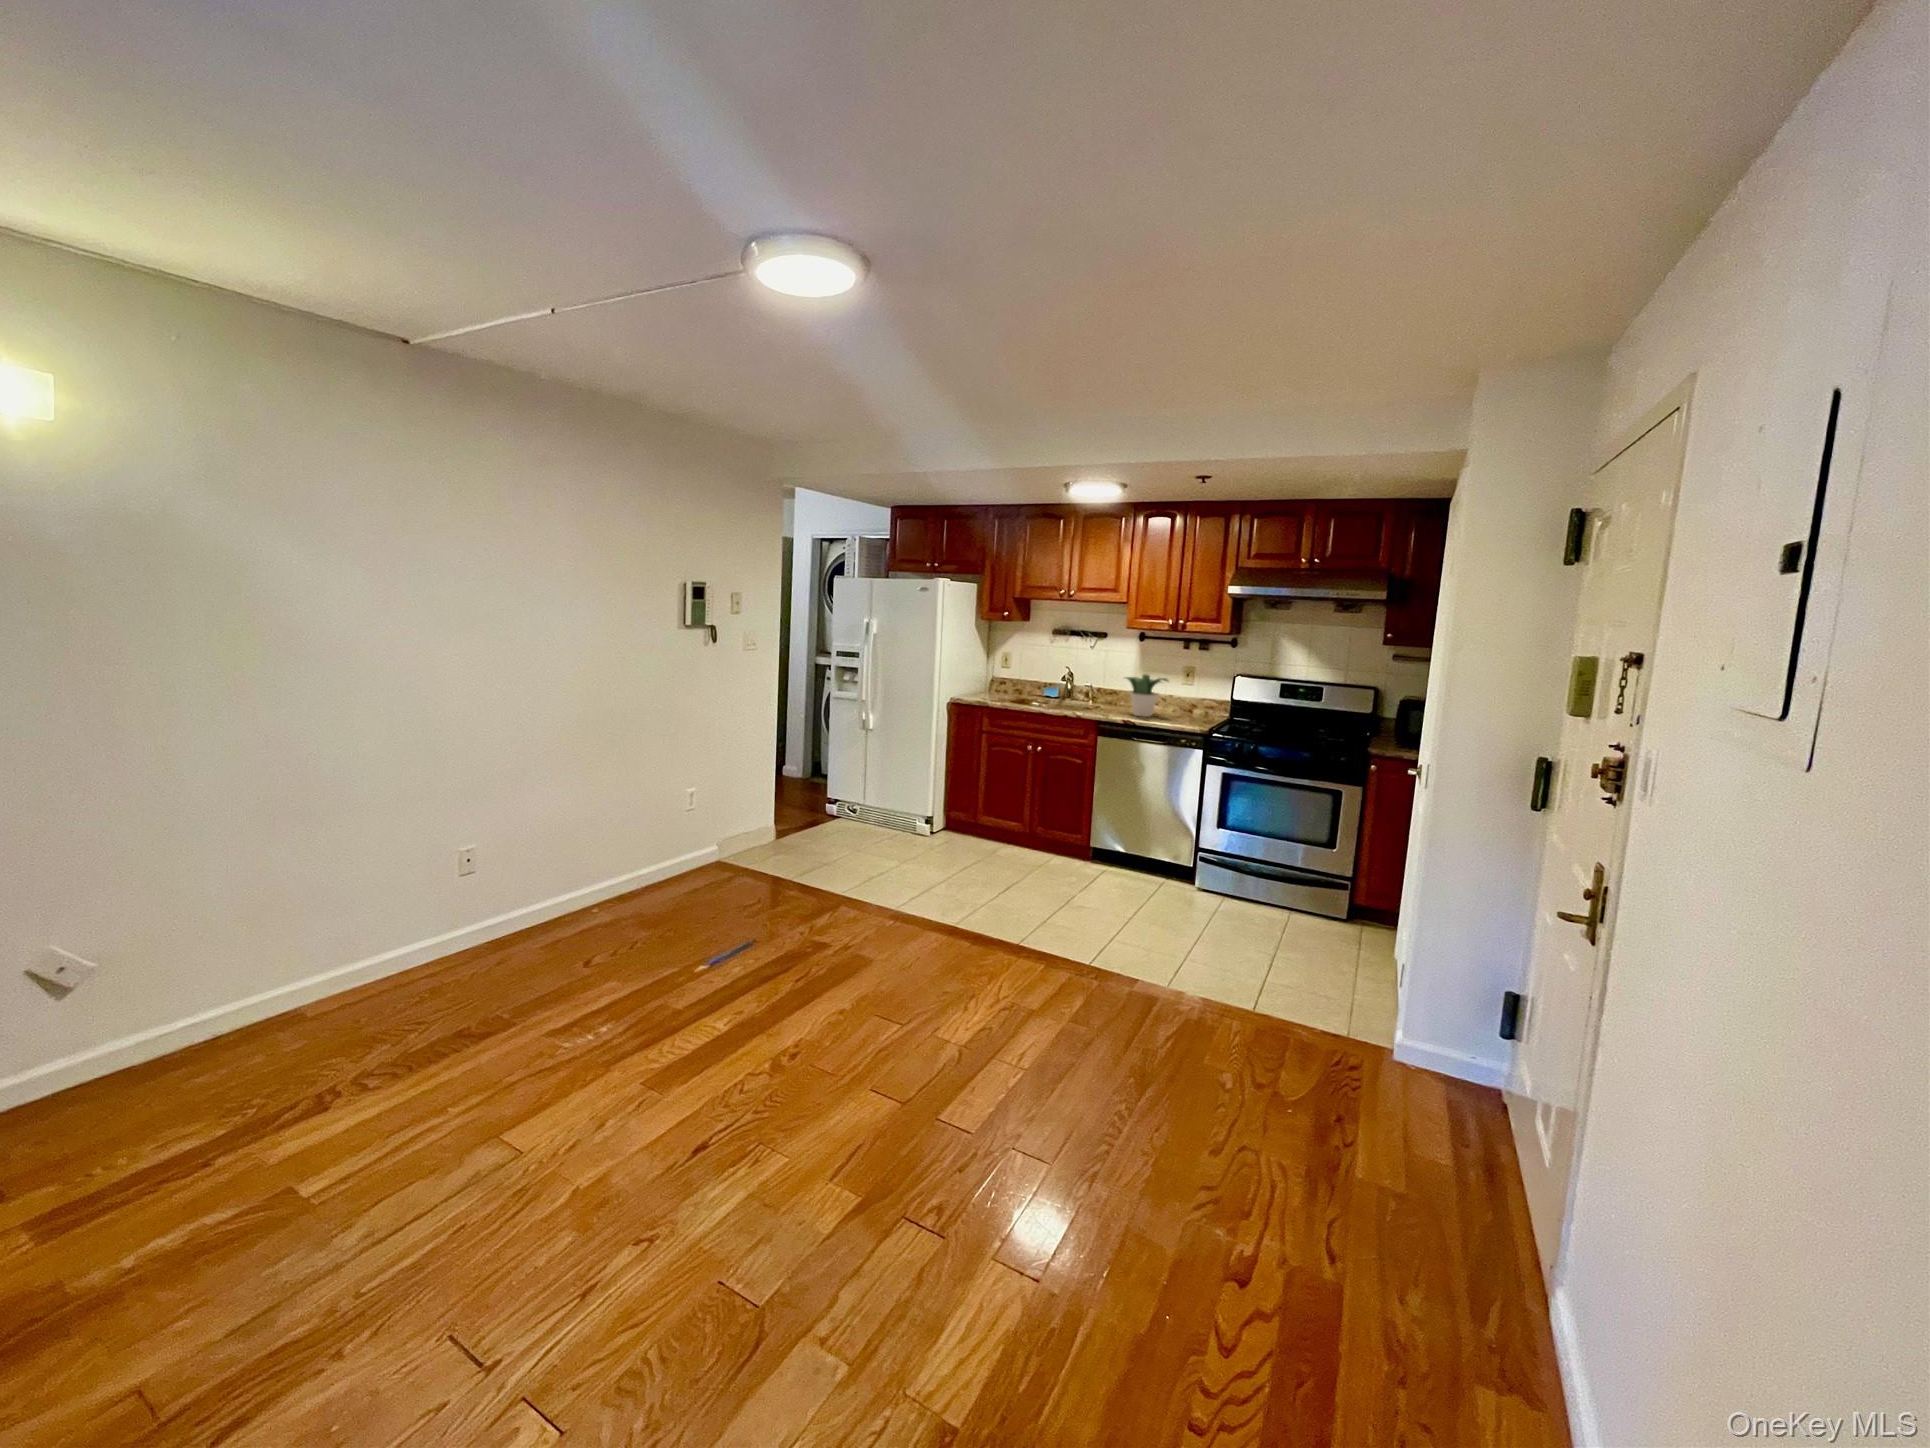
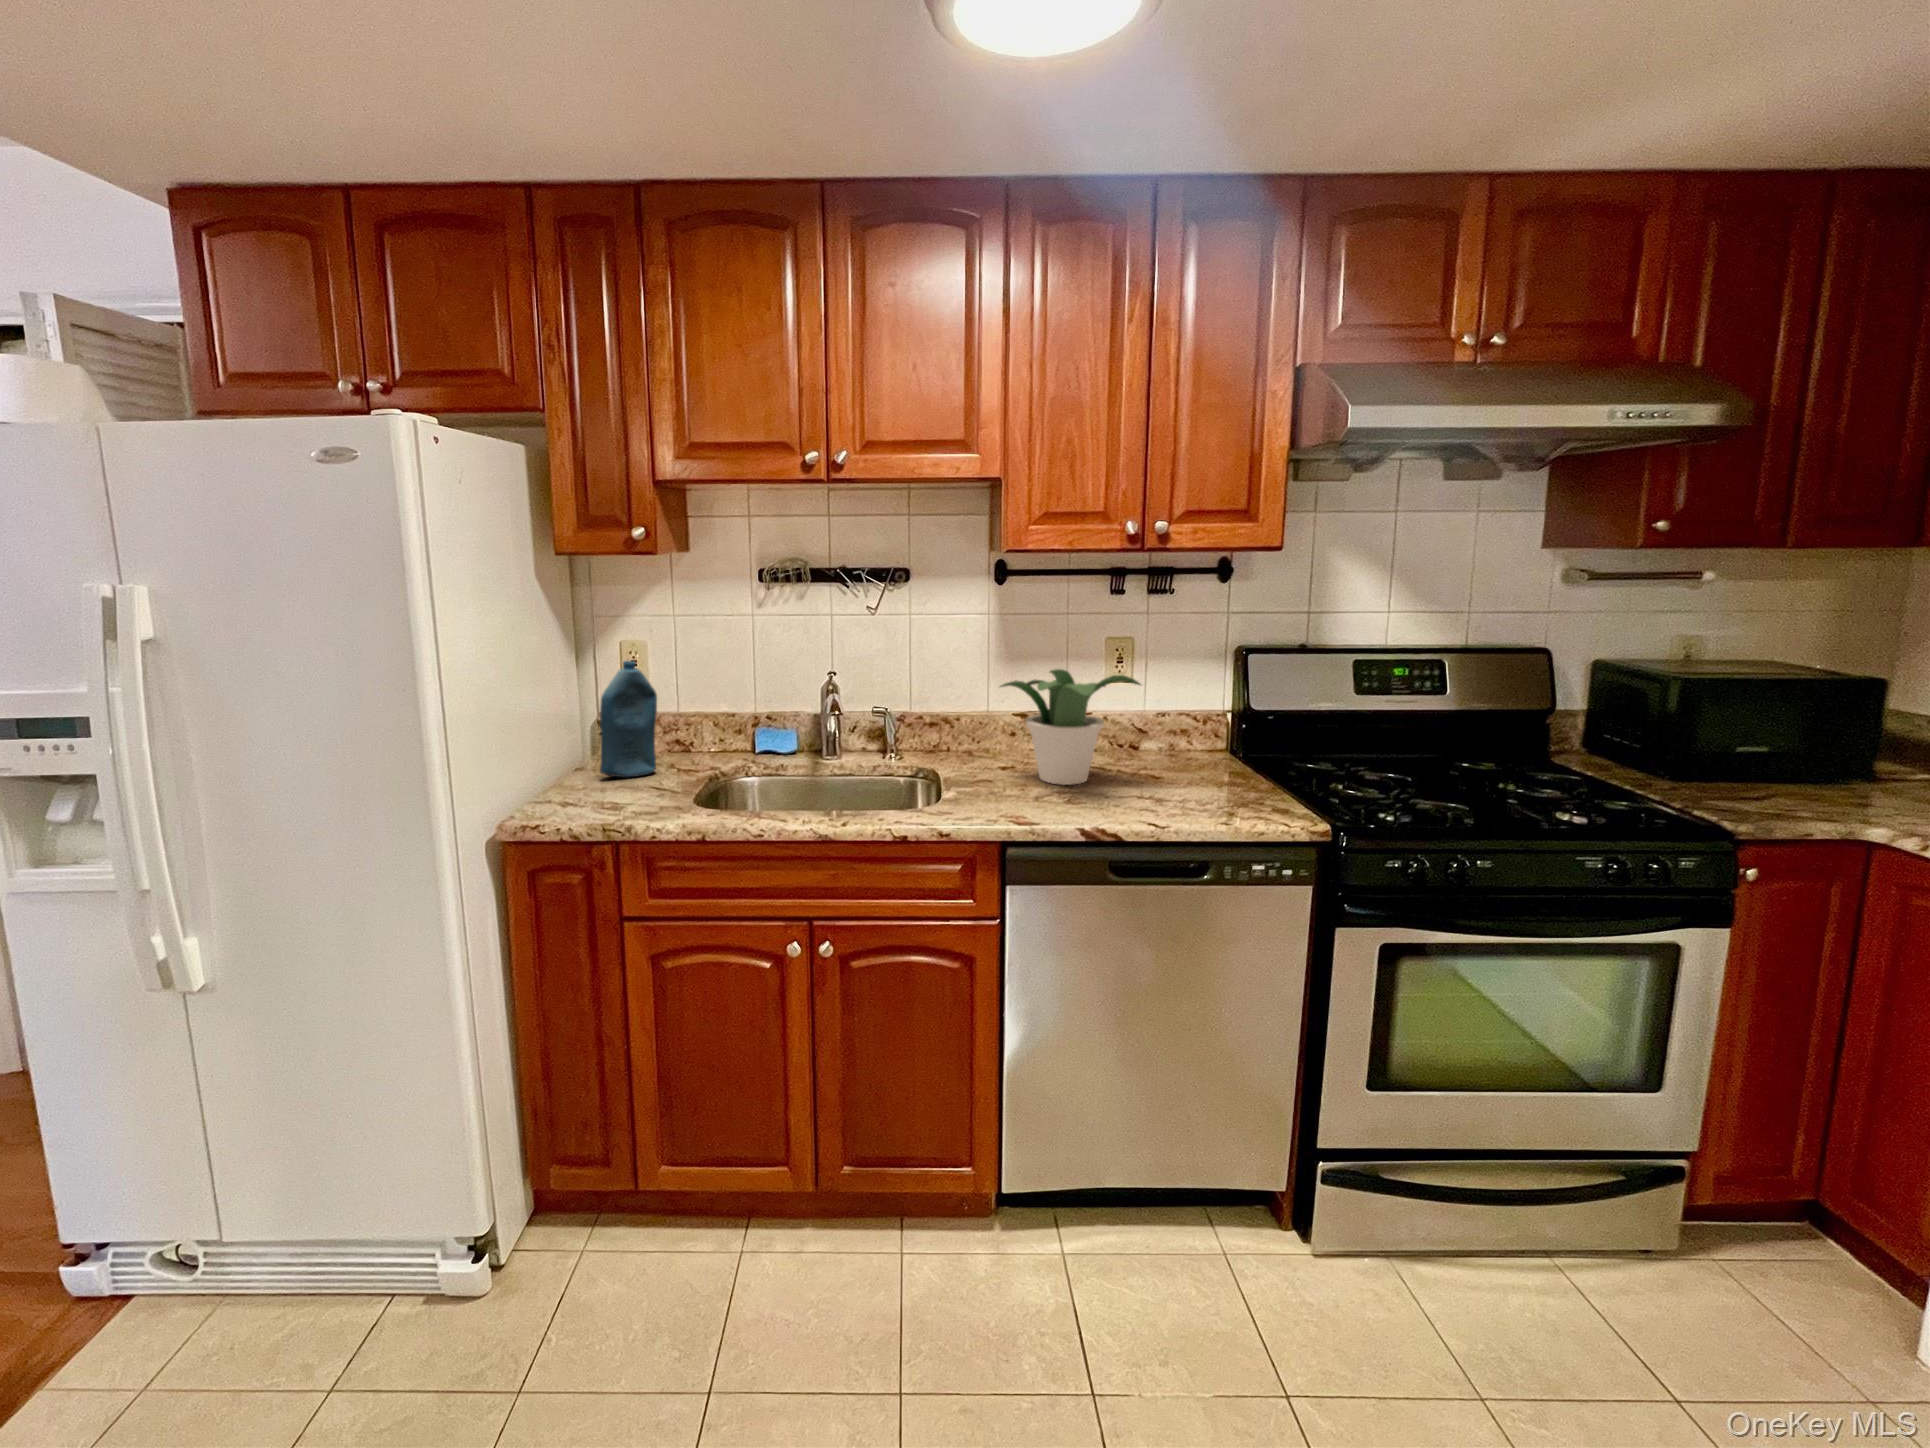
bottle: none [987,657,1009,697] -> present [600,661,657,778]

